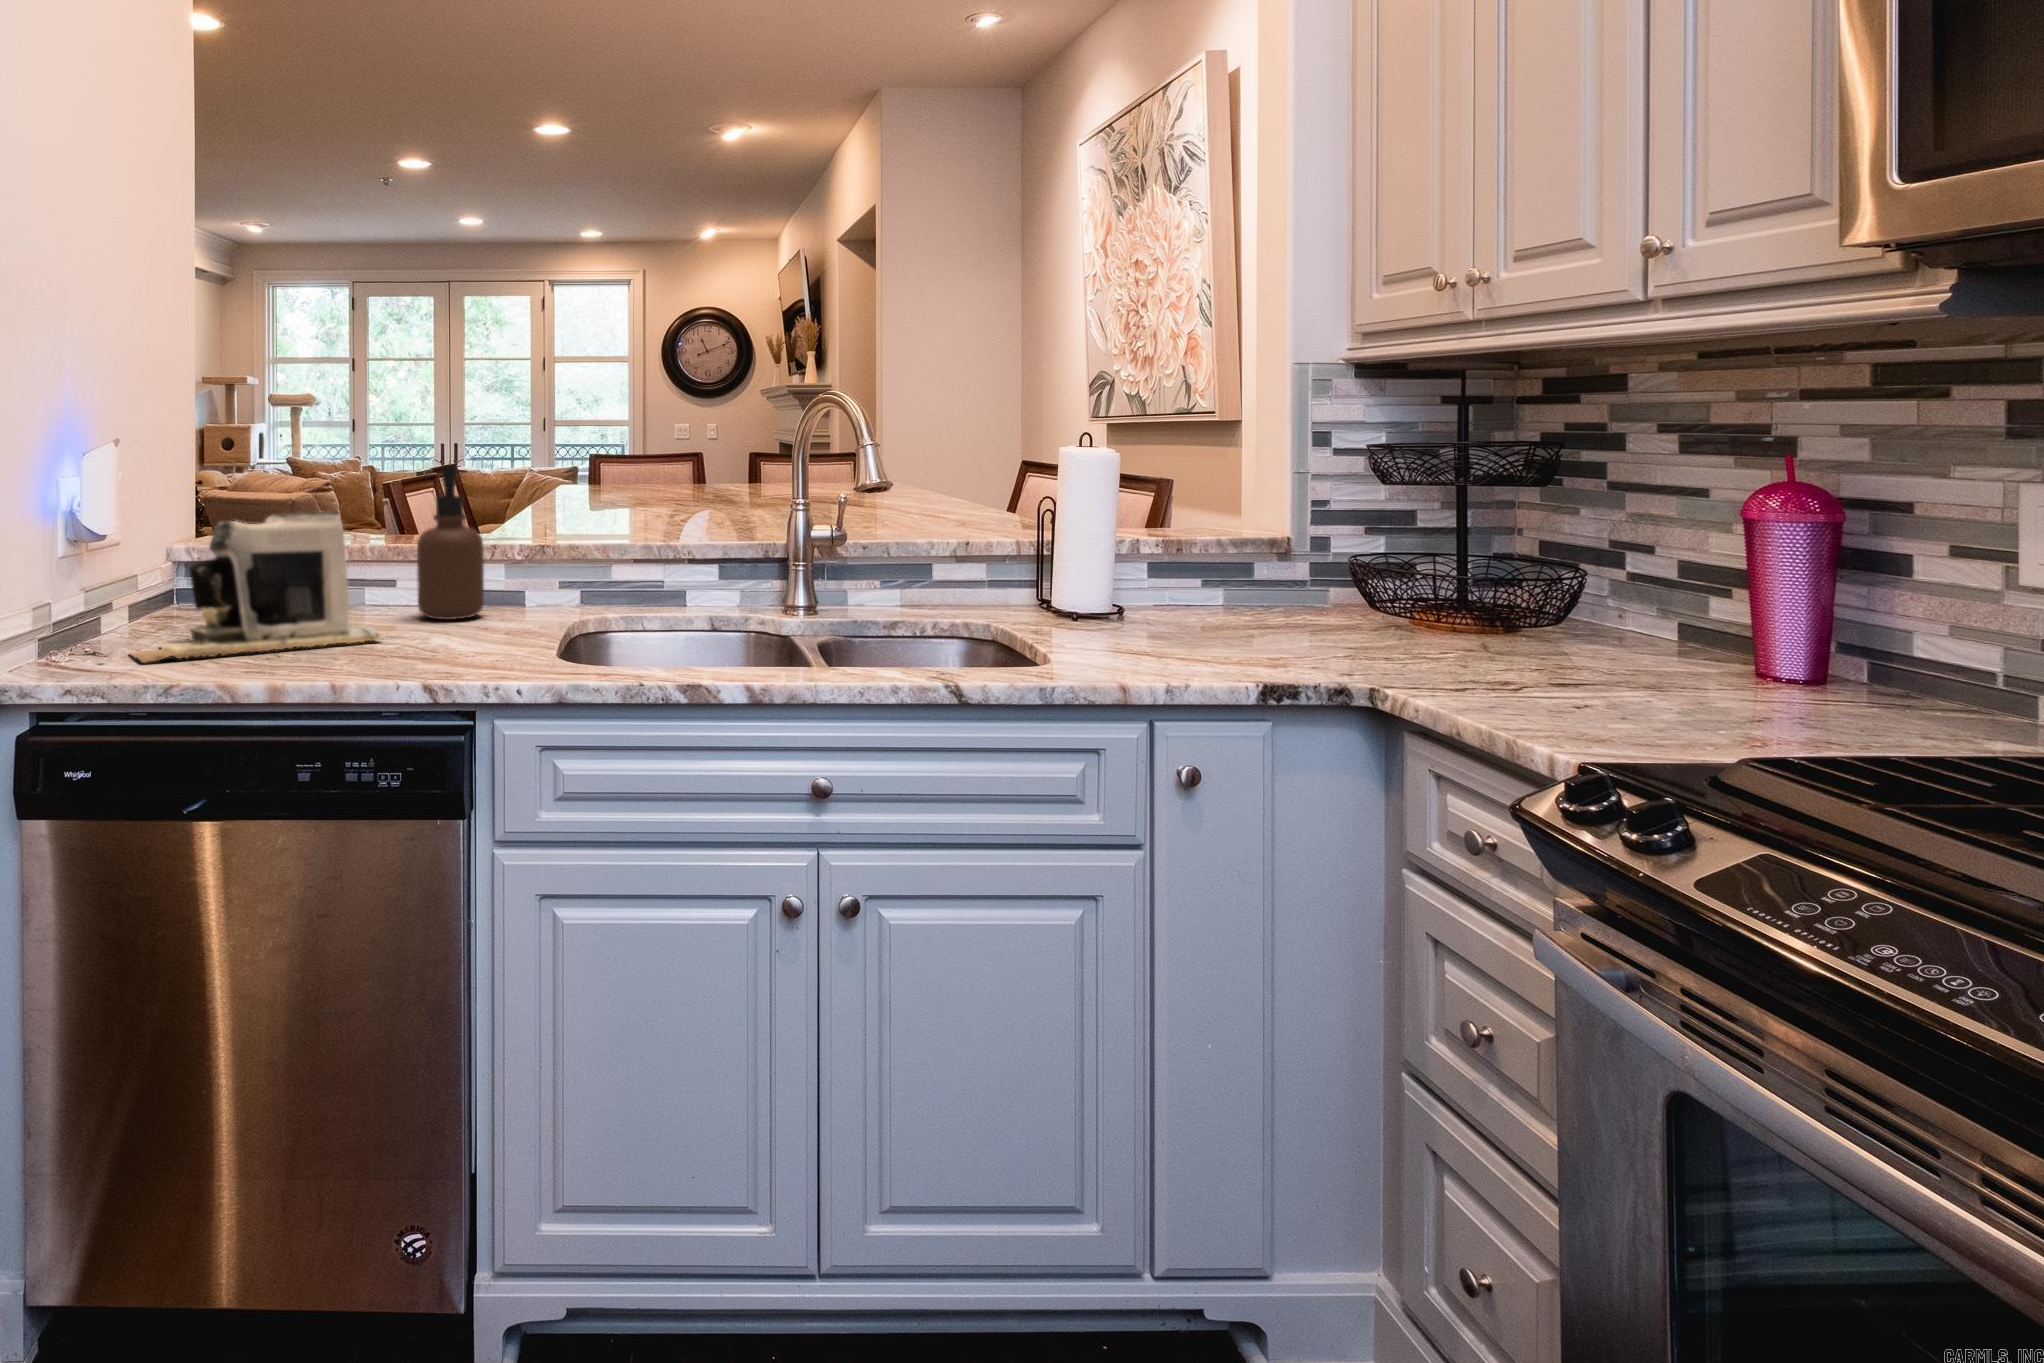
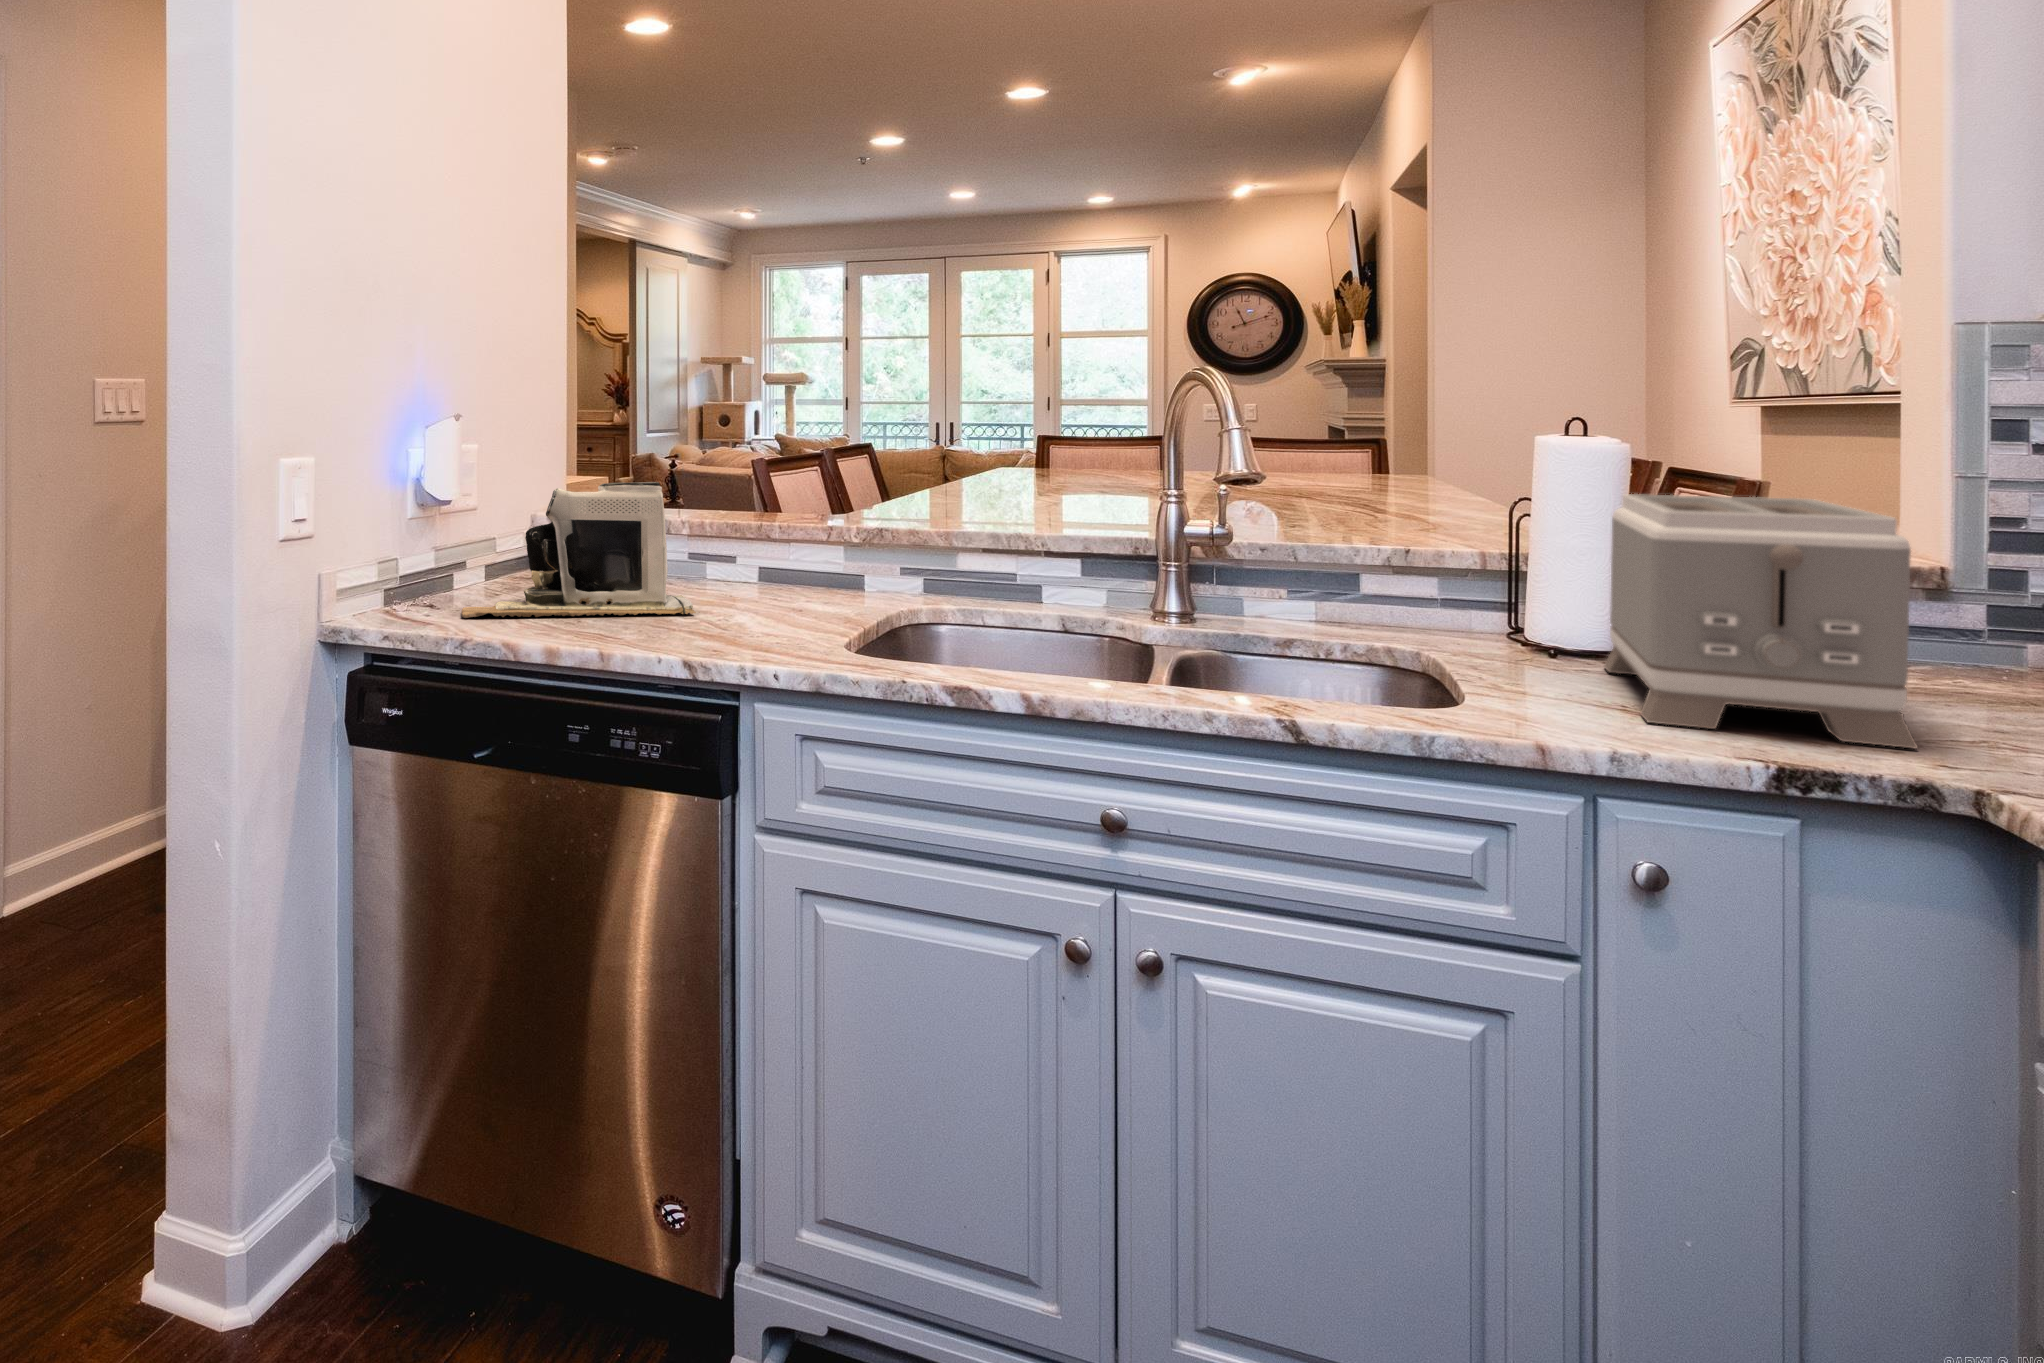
soap dispenser: present [417,465,484,620] -> none [755,440,823,598]
toaster: none [1113,495,1327,665] -> present [1604,494,1917,749]

